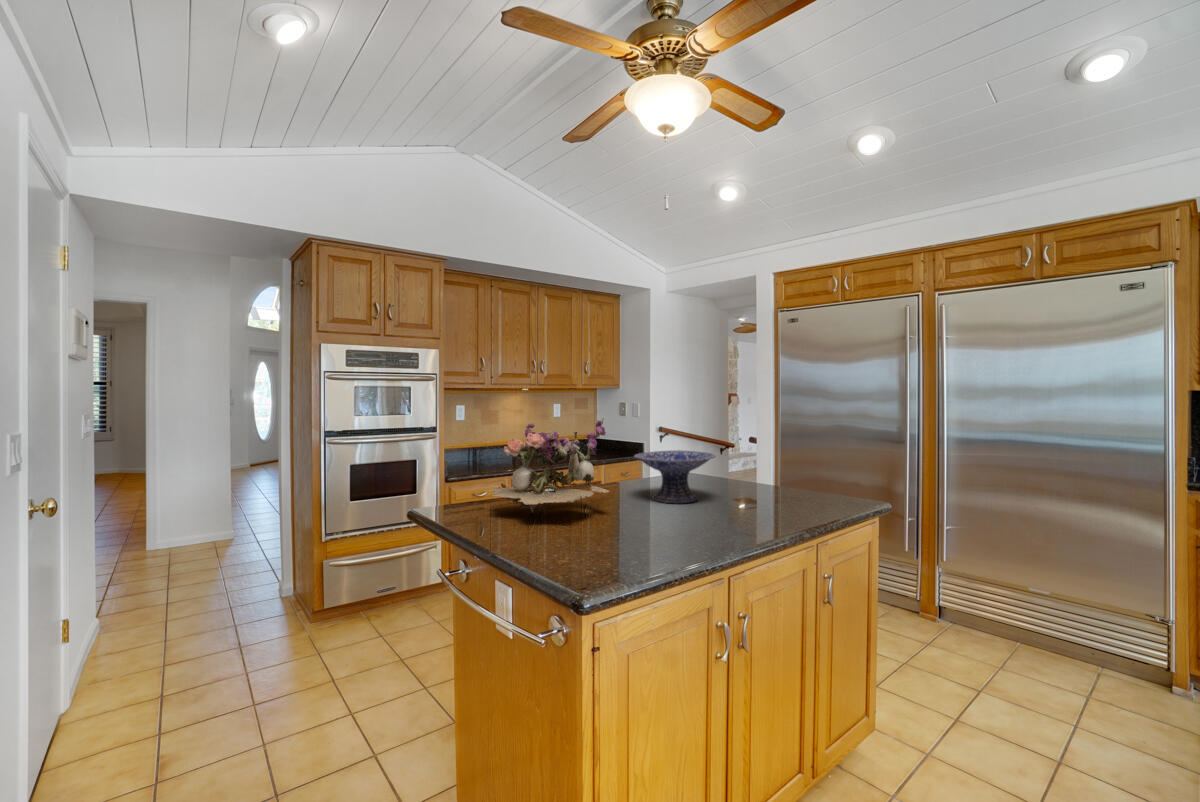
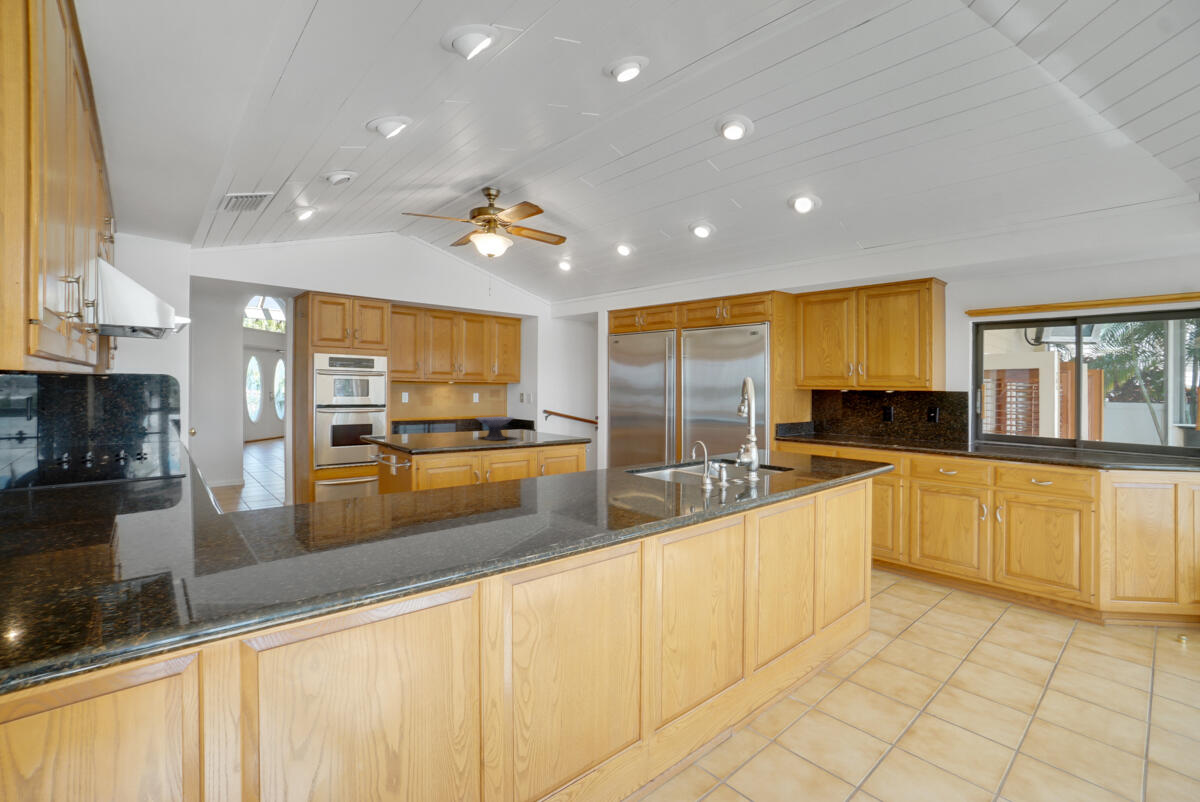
flower arrangement: present [489,418,609,511] -> none [400,399,456,441]

